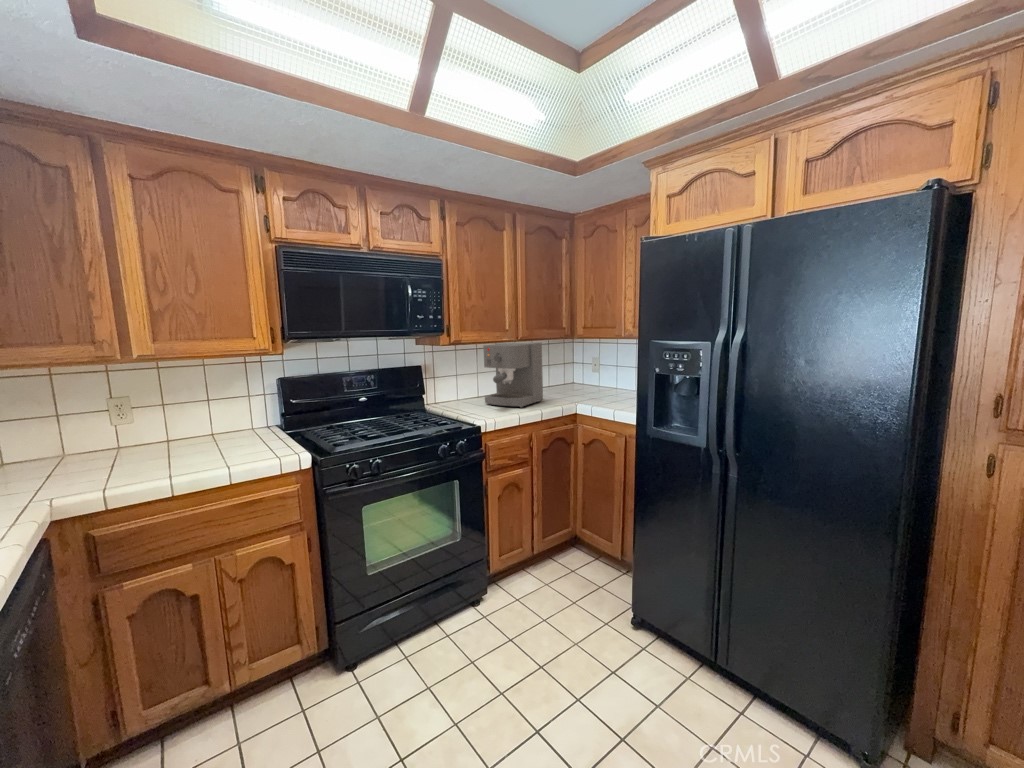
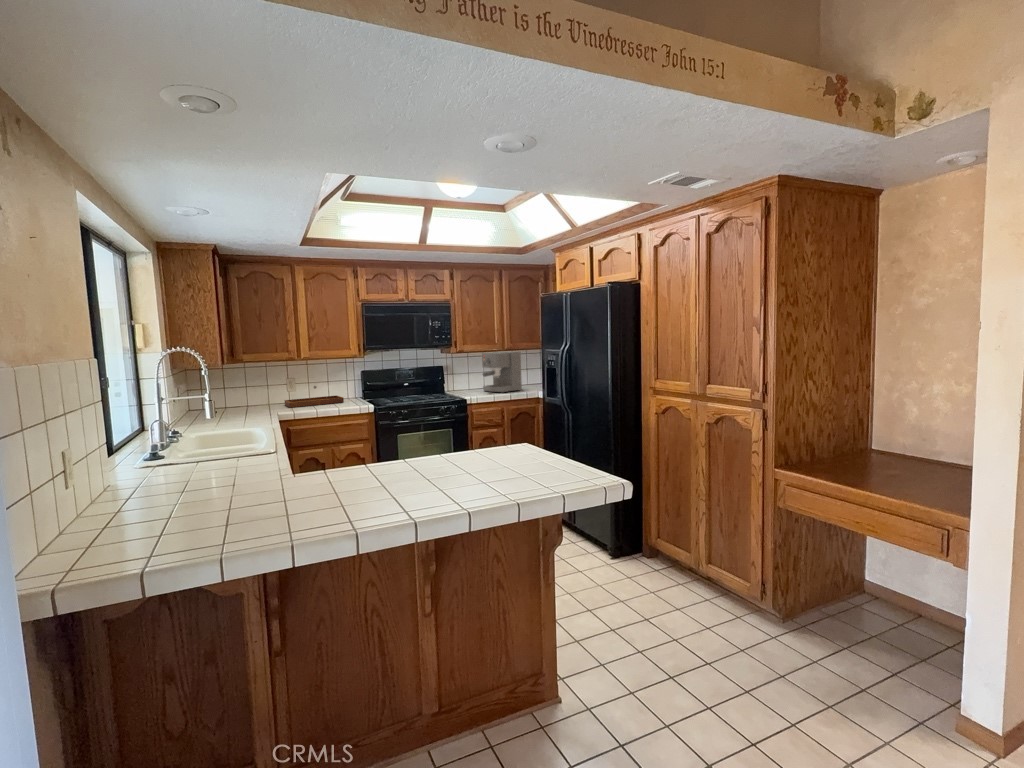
tray: none [99,413,242,469] -> present [285,386,344,408]

